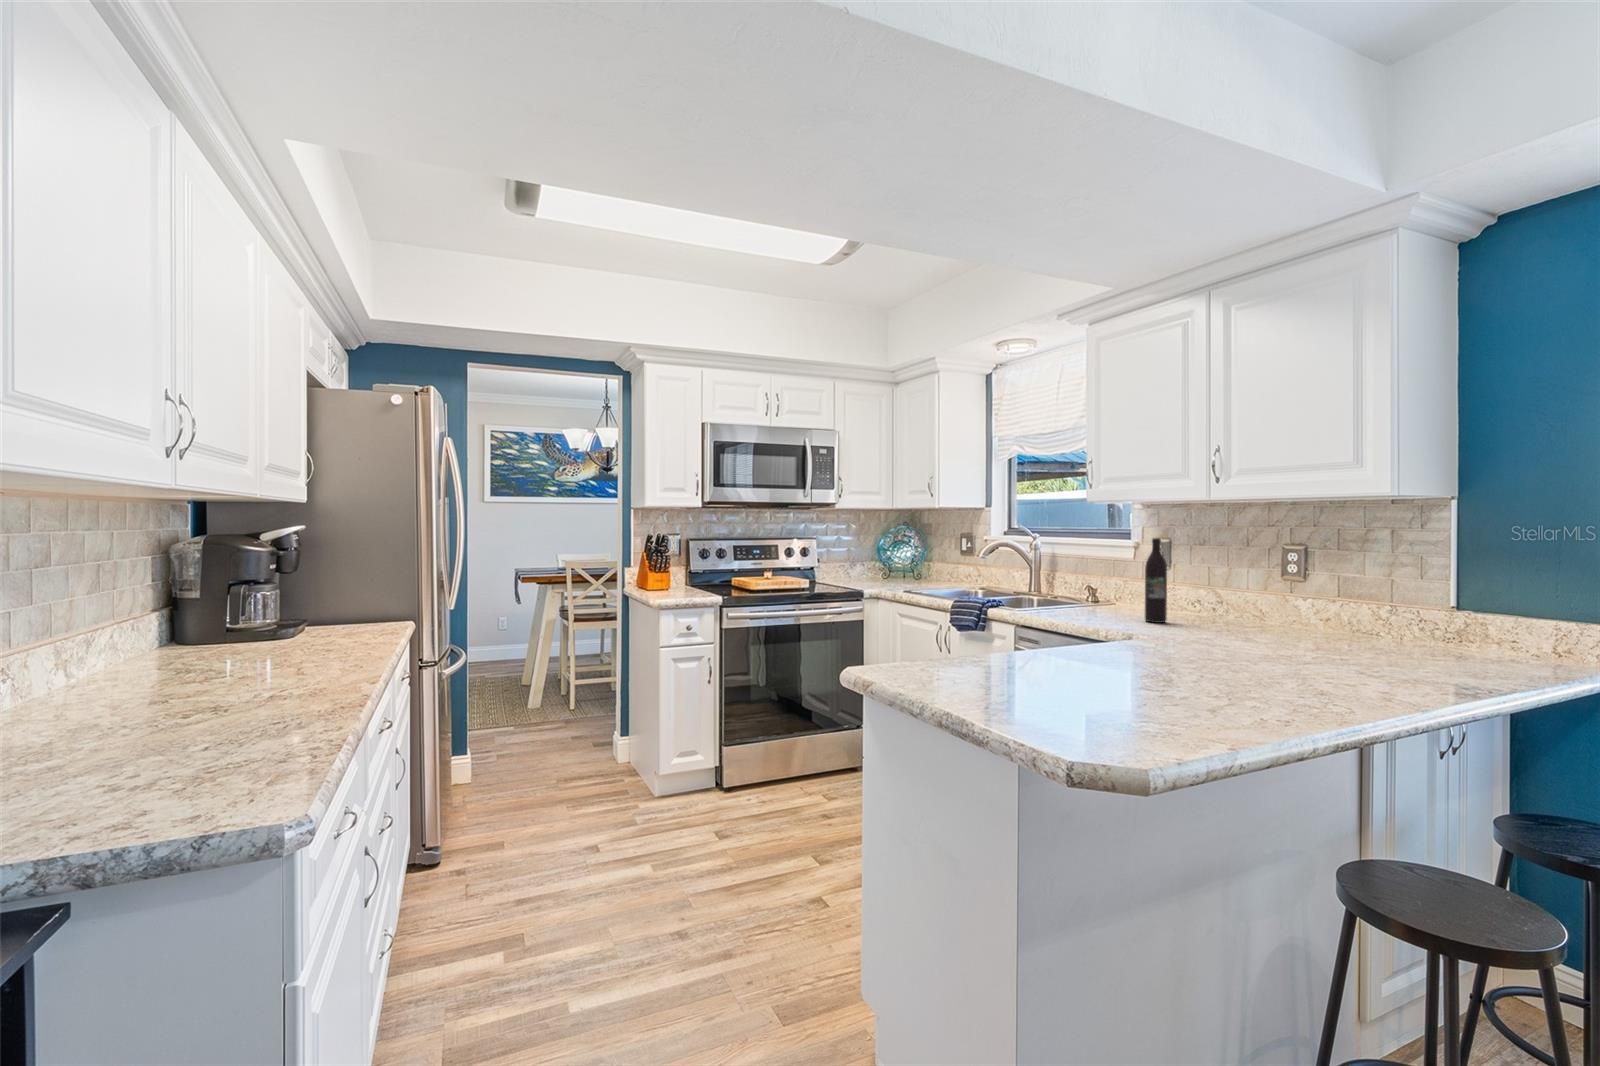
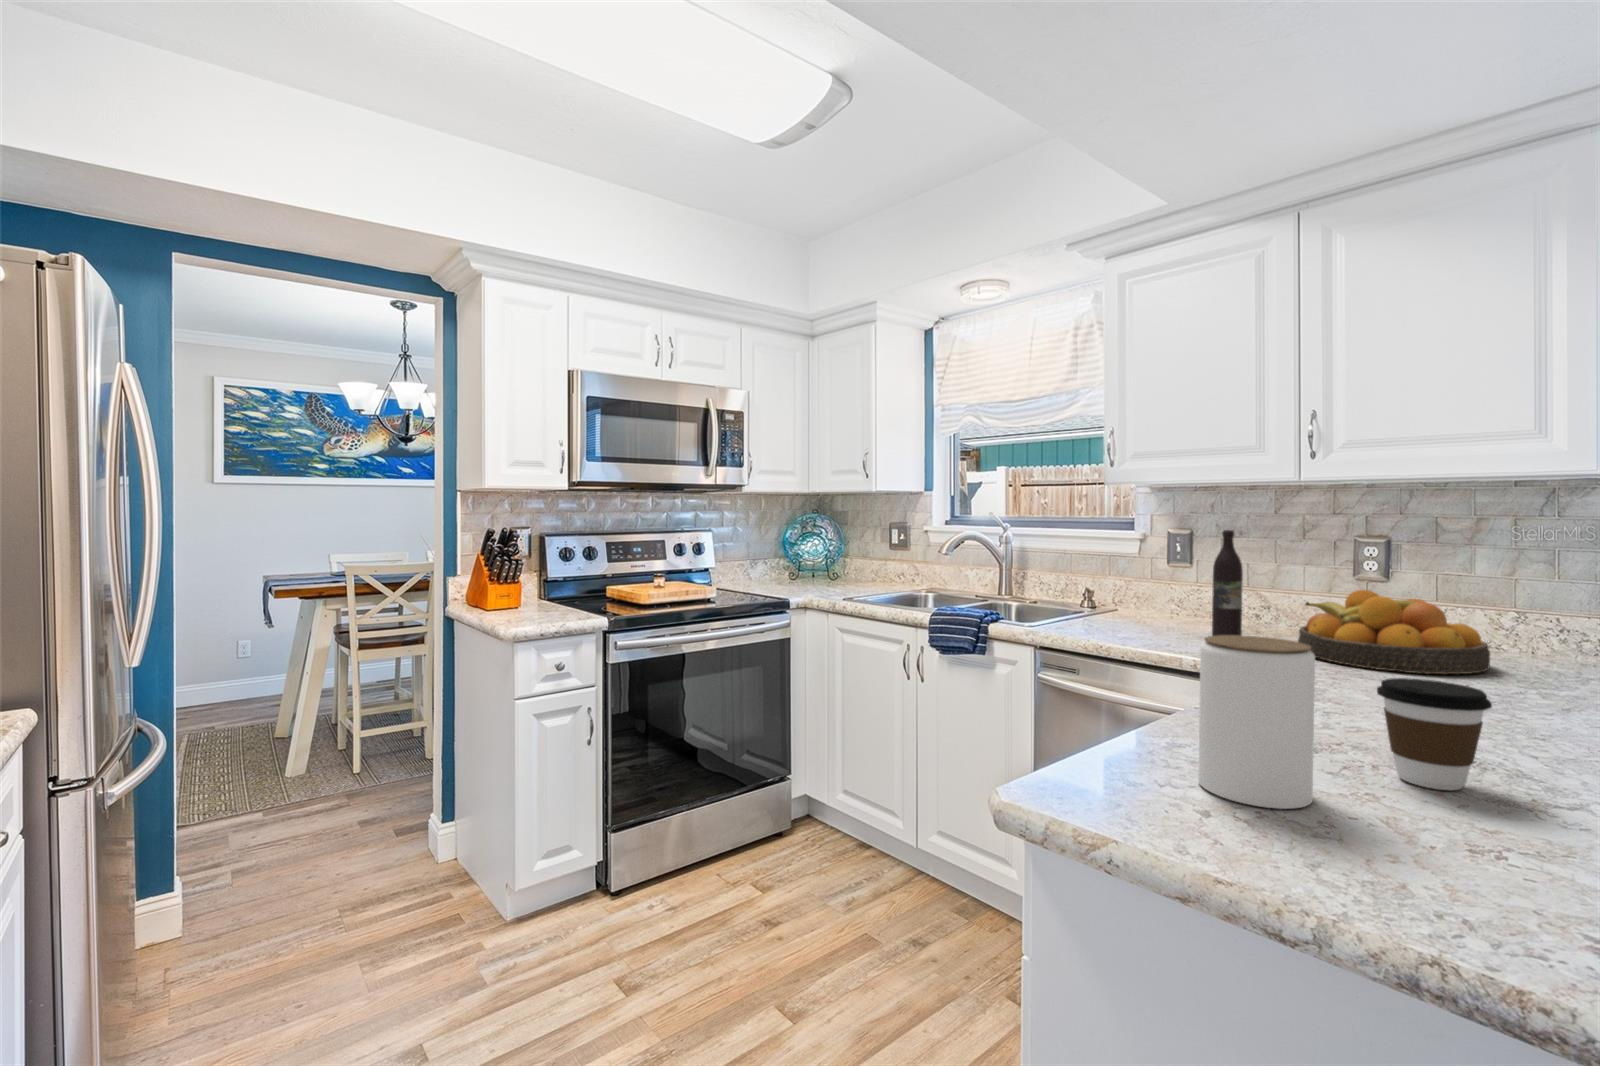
fruit bowl: none [1188,584,1319,644] -> present [1298,590,1490,674]
jar: none [944,593,996,677] -> present [1198,635,1315,809]
coffee cup: none [1054,620,1105,678] -> present [1377,678,1492,790]

